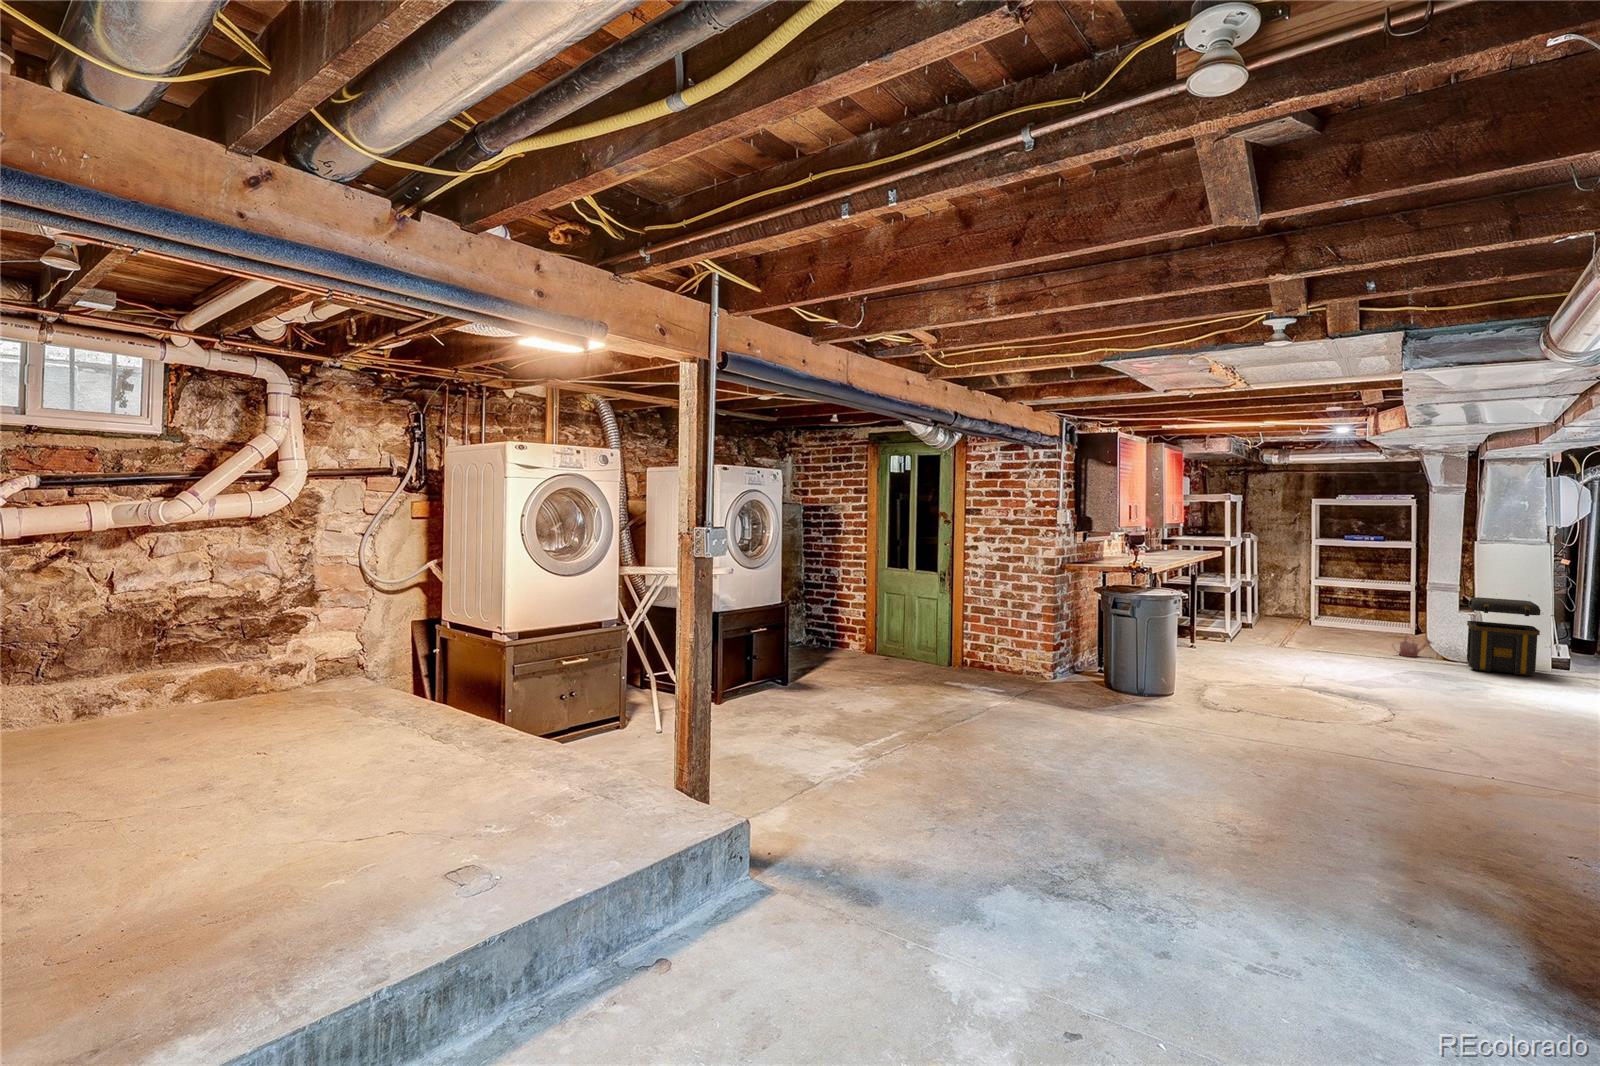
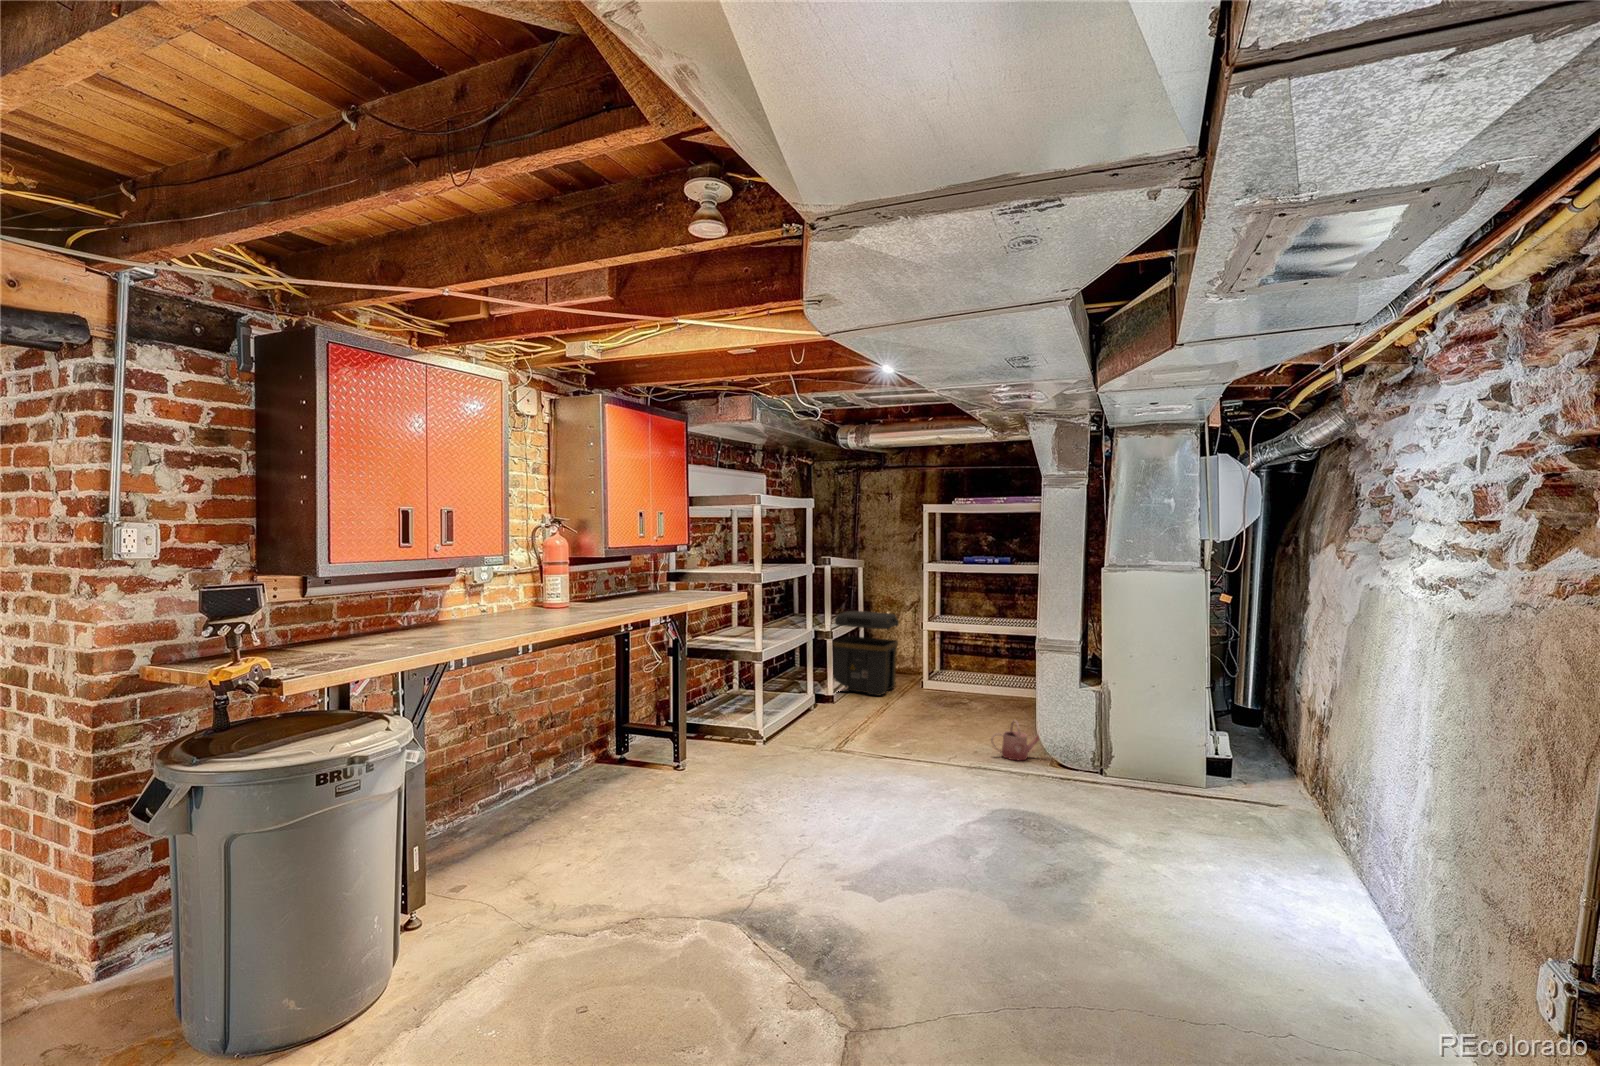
toolbox: present [1467,597,1541,676] -> present [833,611,899,696]

